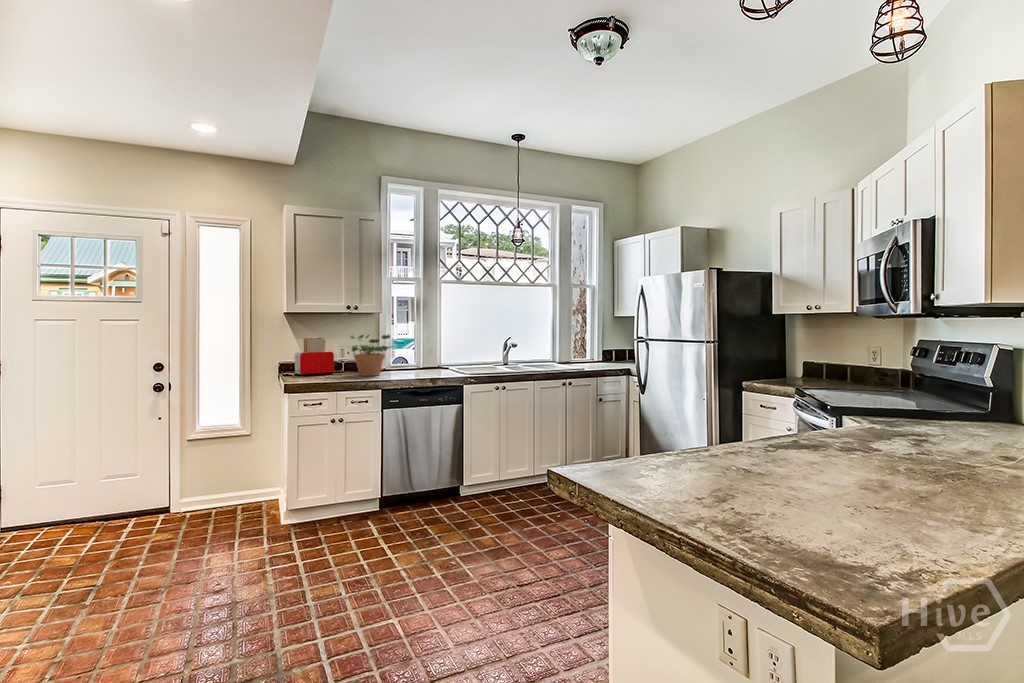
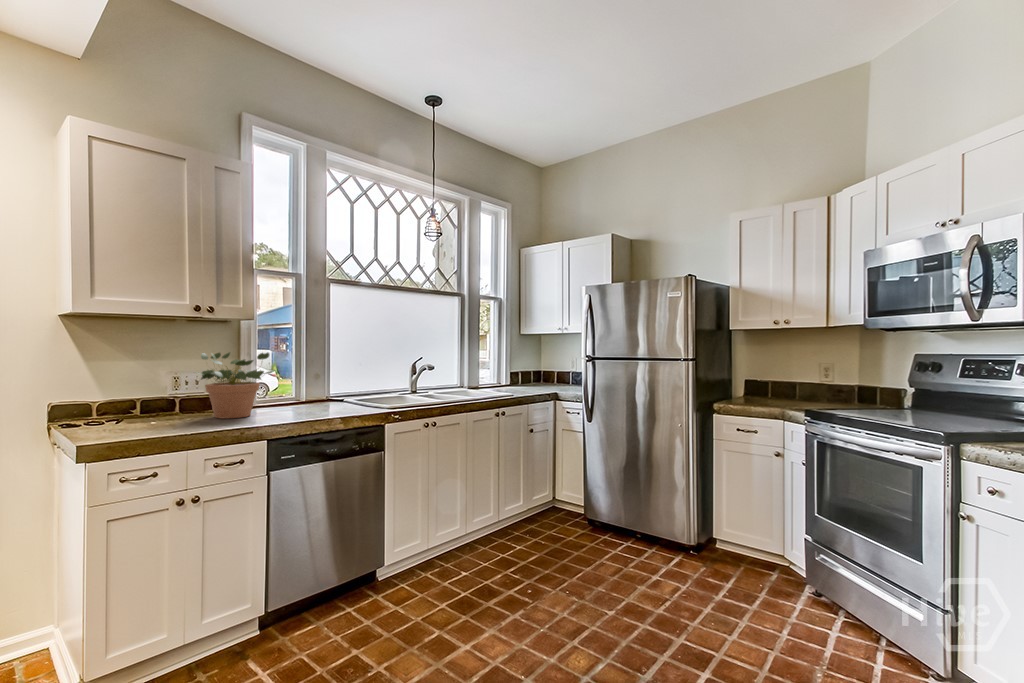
toaster: present [294,338,334,376] -> none [86,358,166,425]

